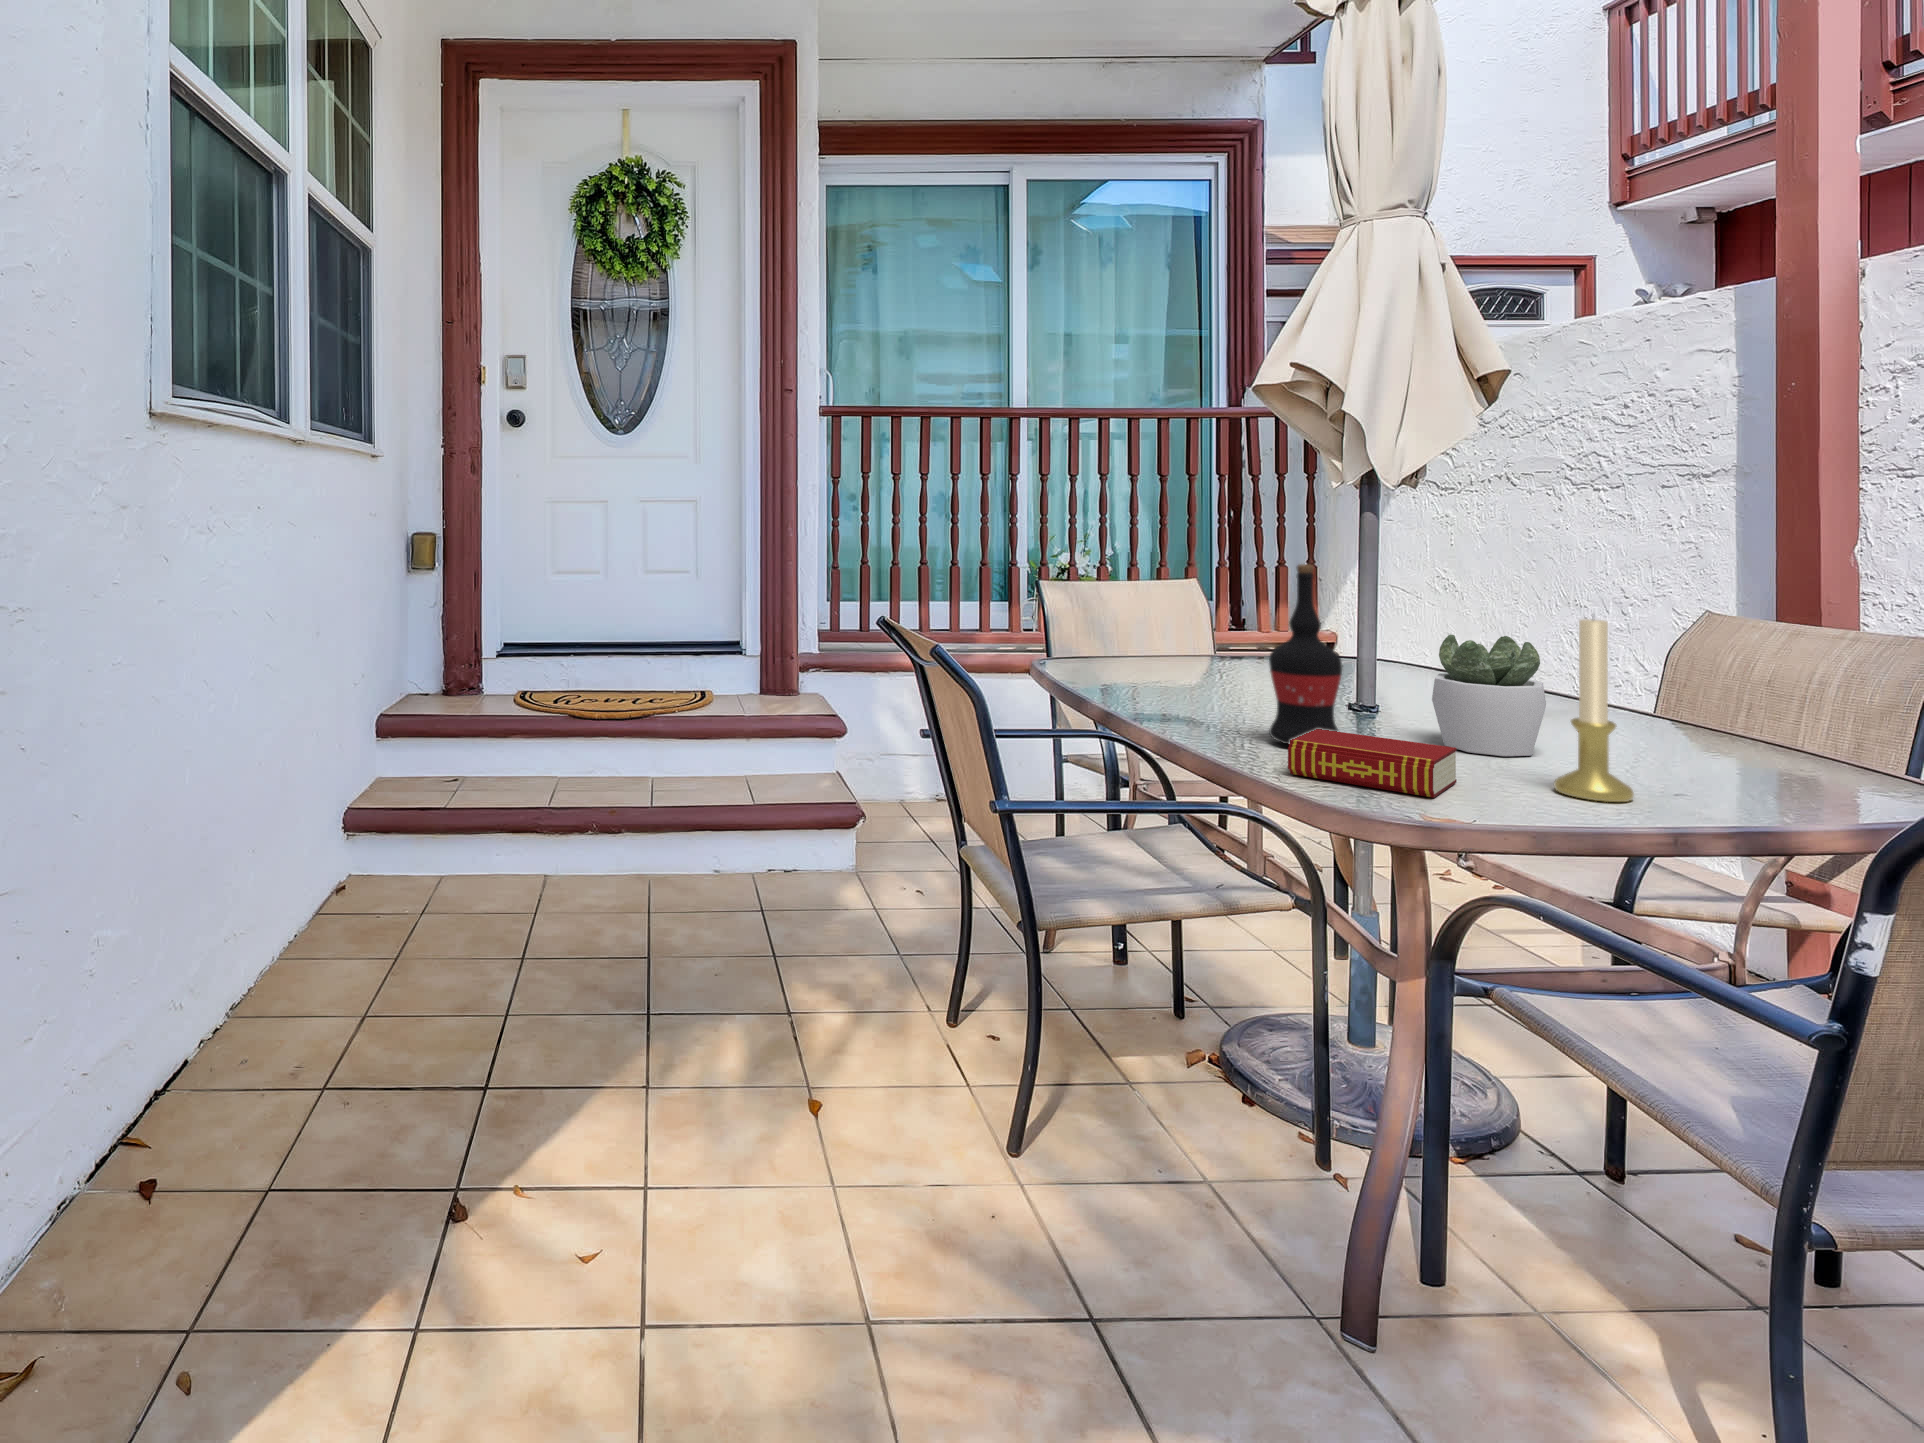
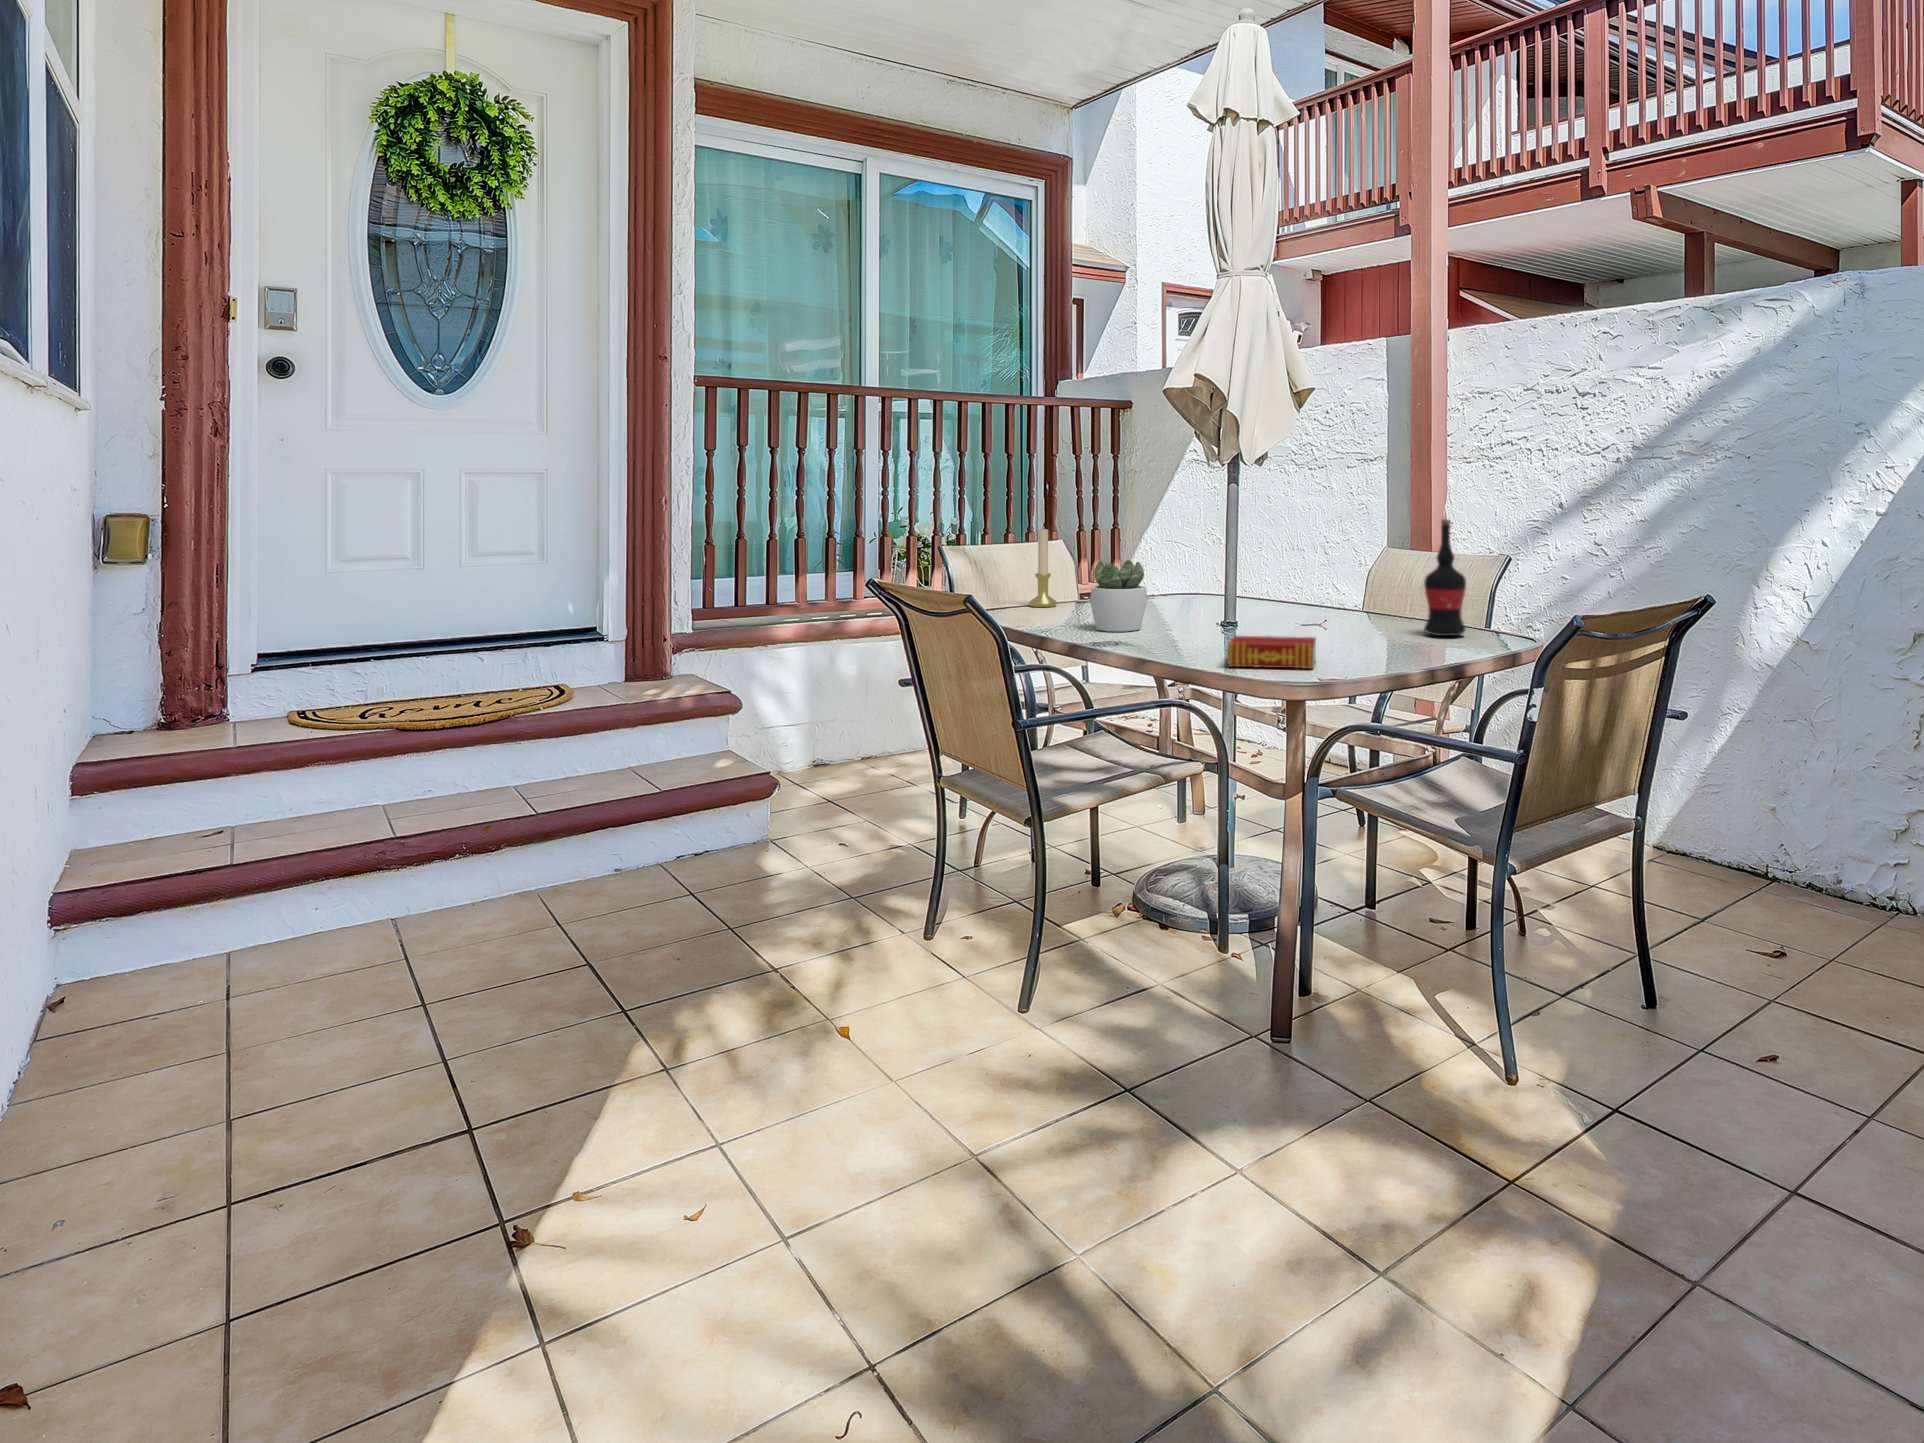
wine bottle: present [1269,564,1342,744] -> present [1424,519,1466,636]
candle holder: present [1554,619,1634,802] -> present [1029,529,1057,607]
succulent plant: present [1432,634,1546,756] -> present [1090,560,1147,632]

